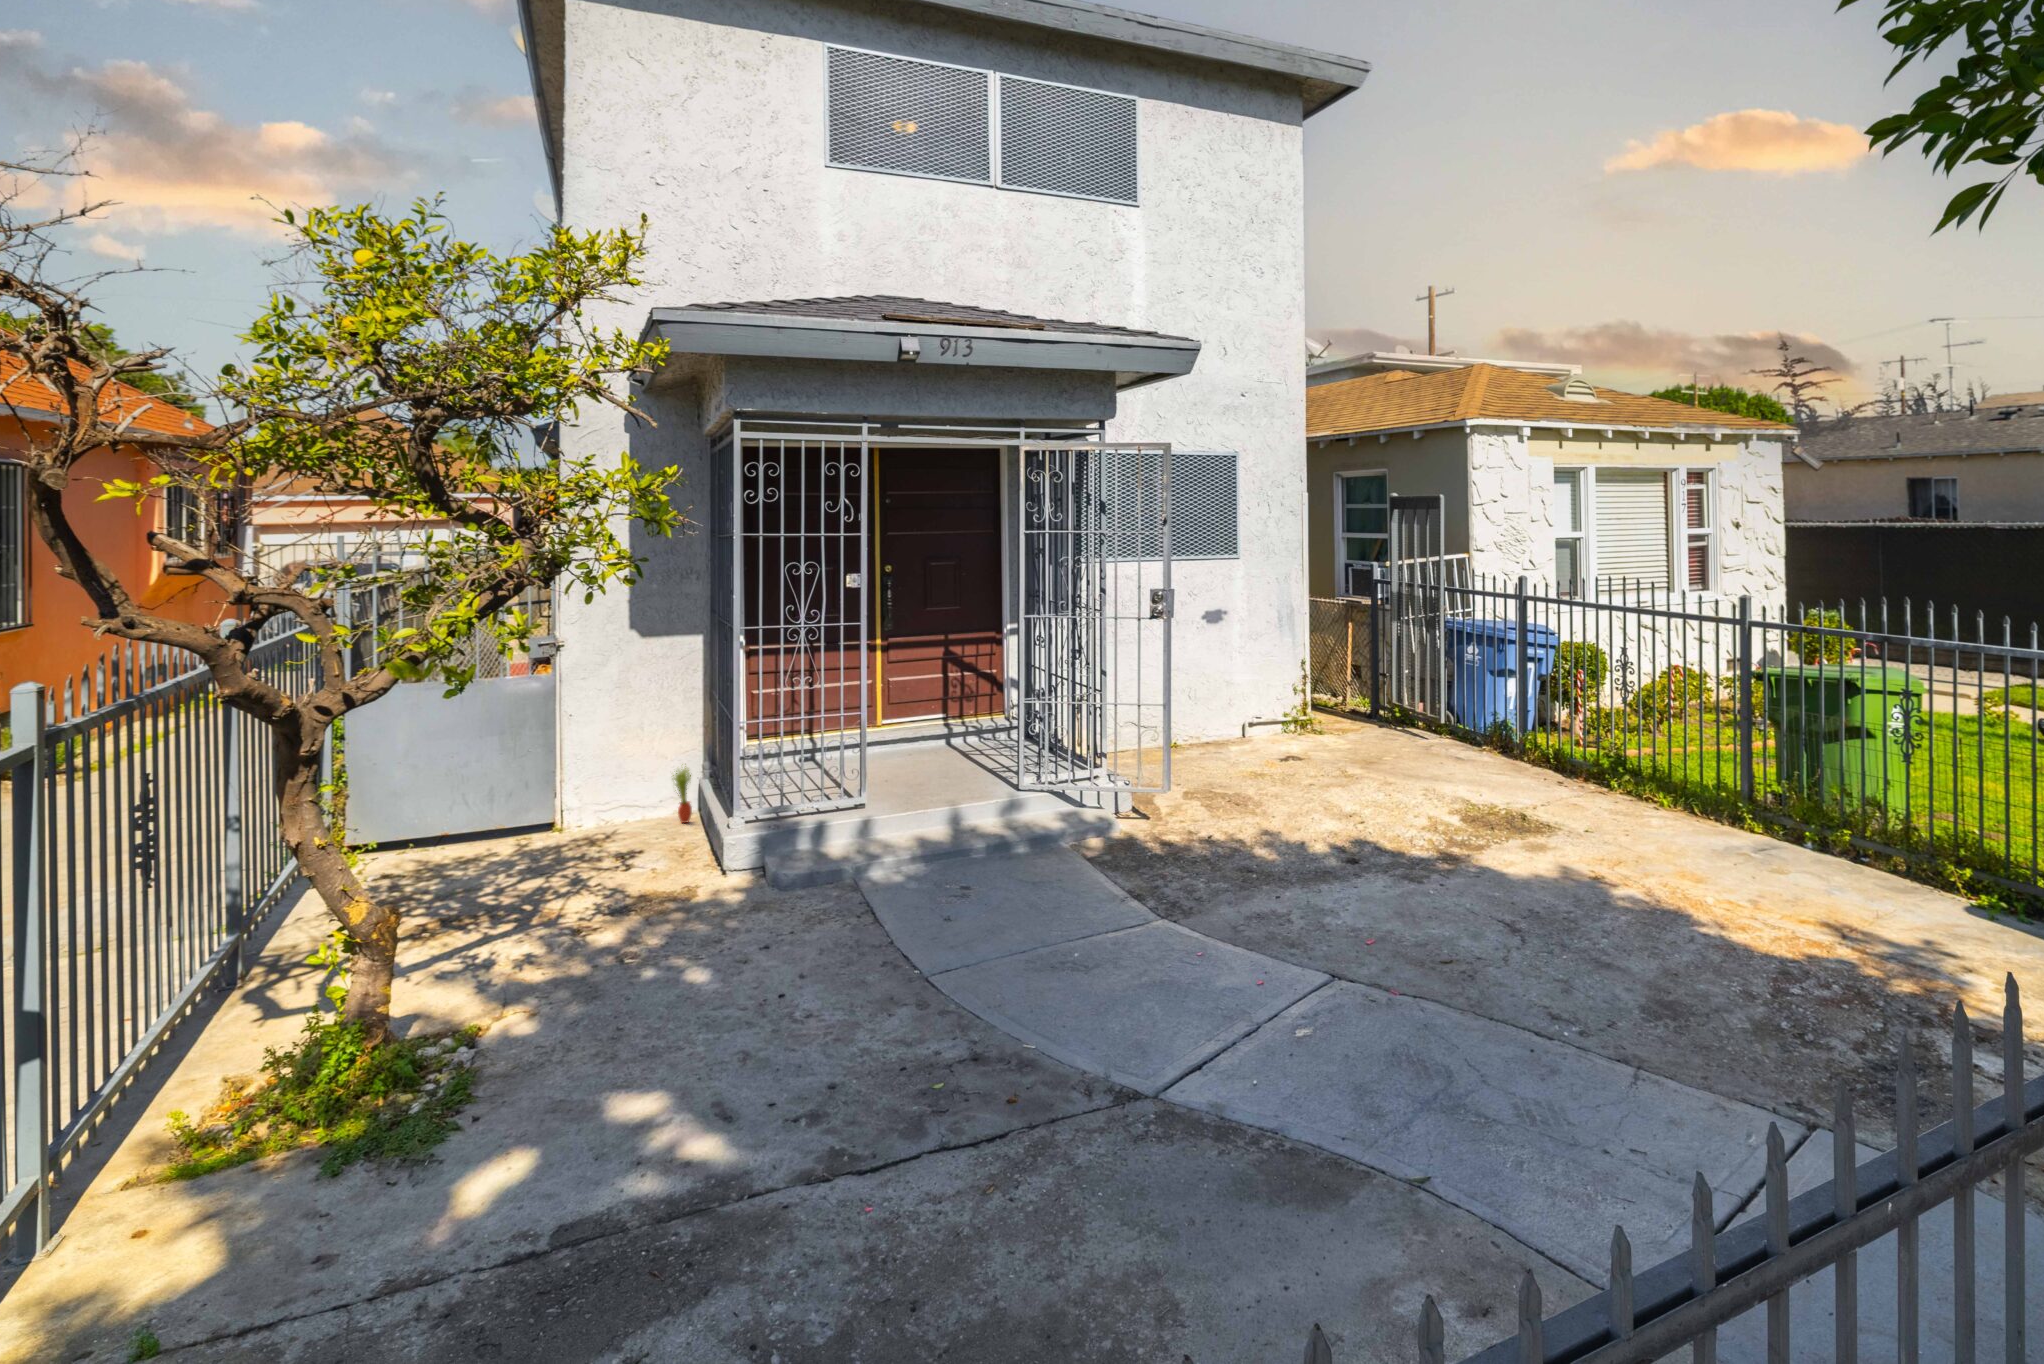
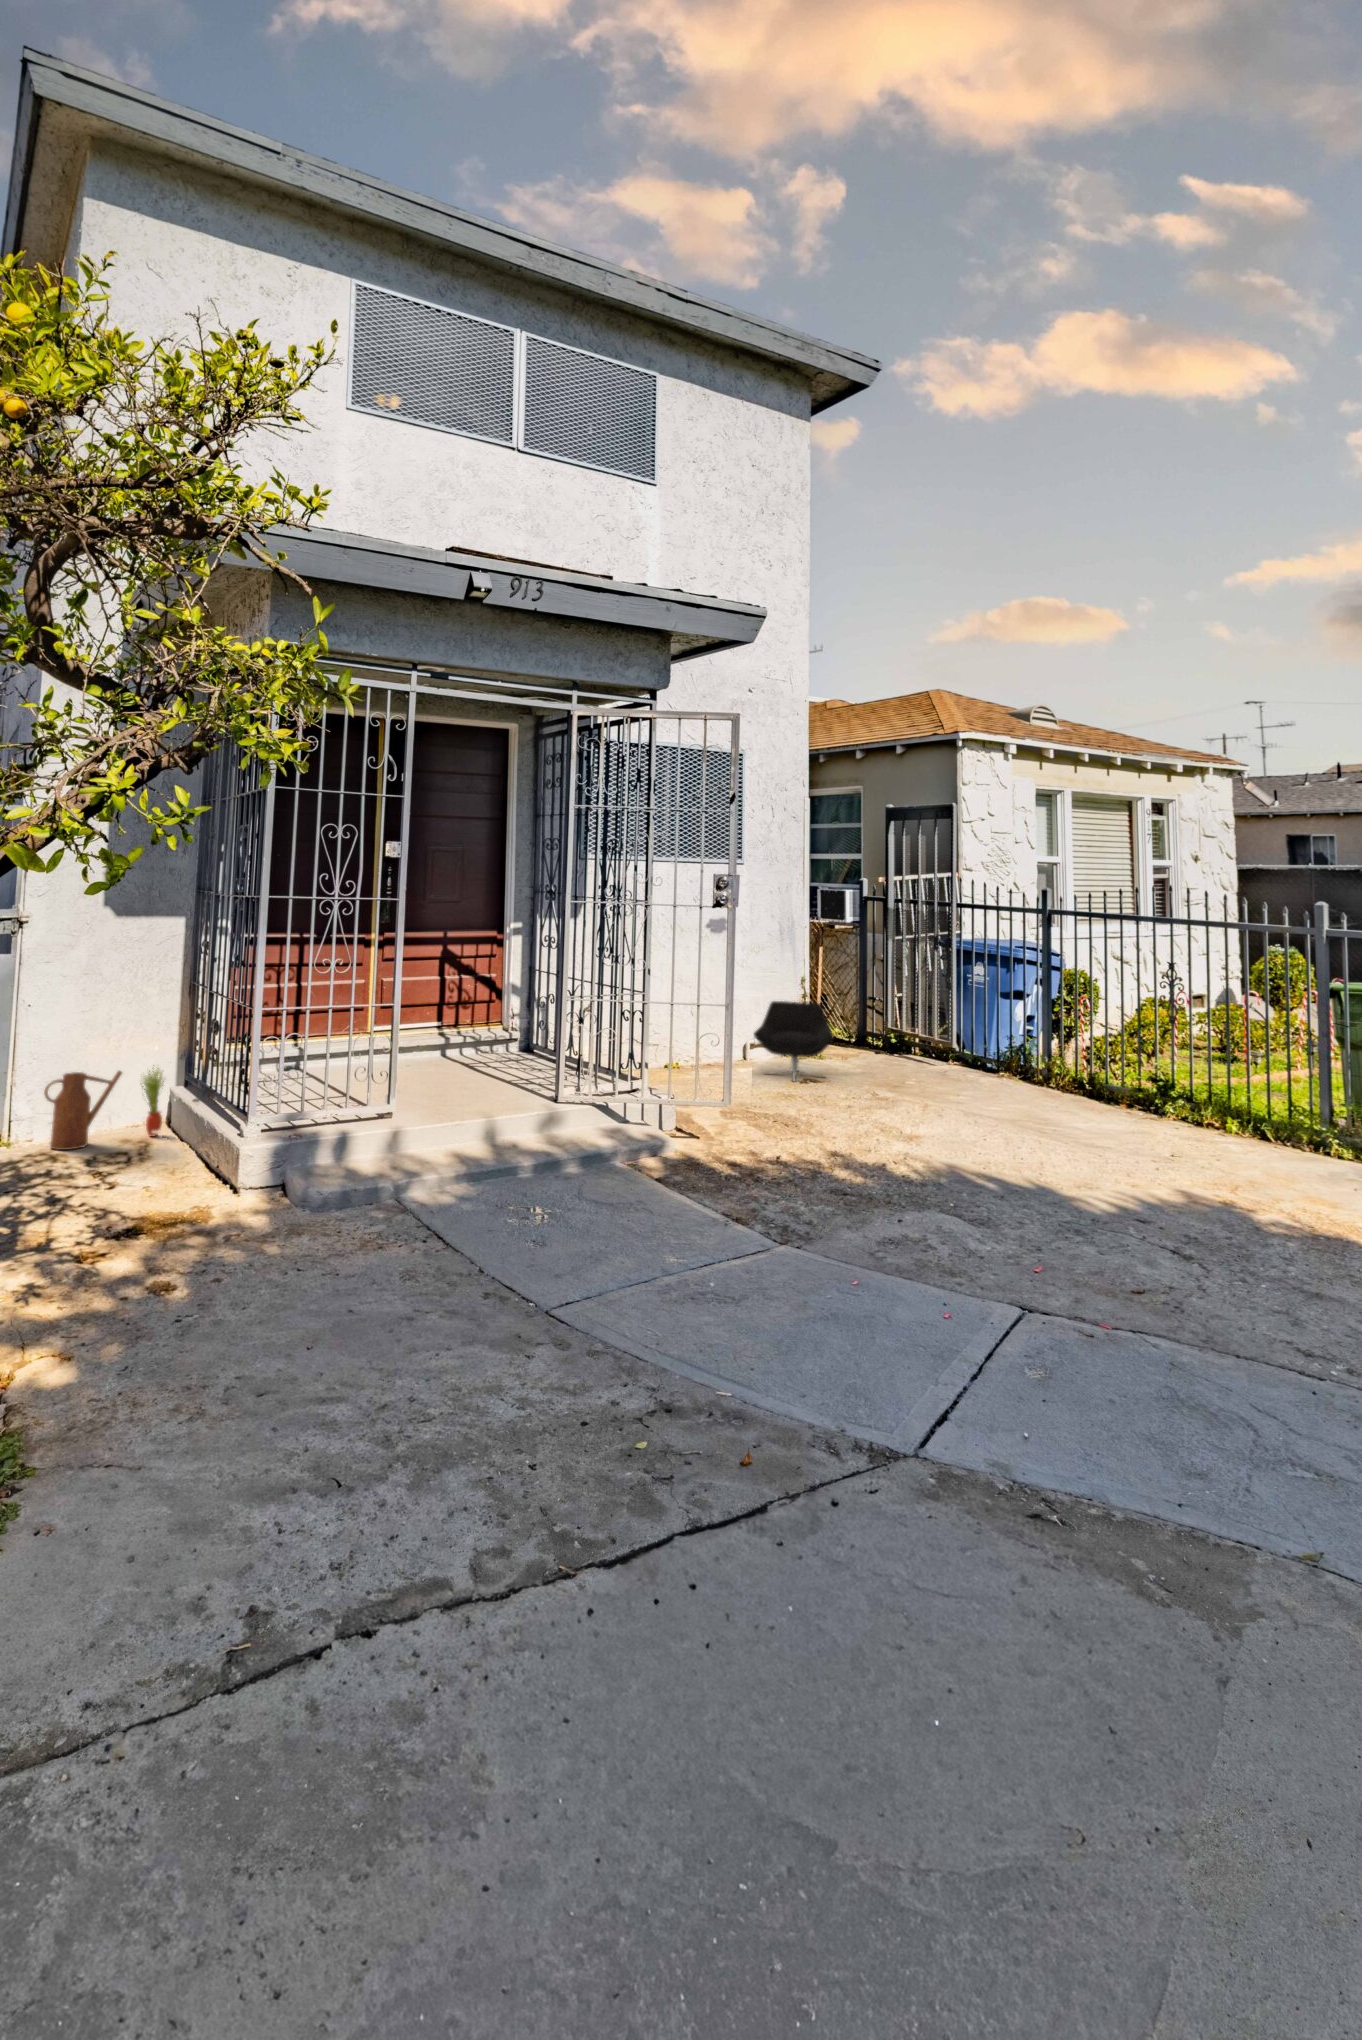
lounge chair: none [1242,684,1319,759] -> present [754,1001,834,1081]
watering can: none [587,769,654,837] -> present [44,1071,122,1150]

